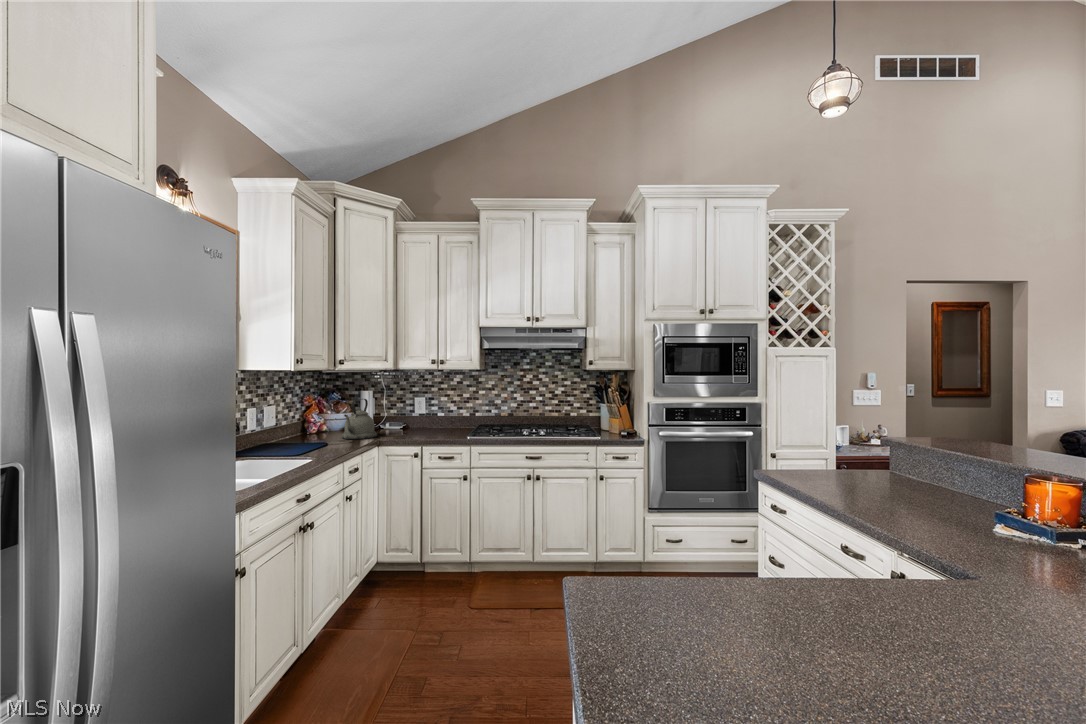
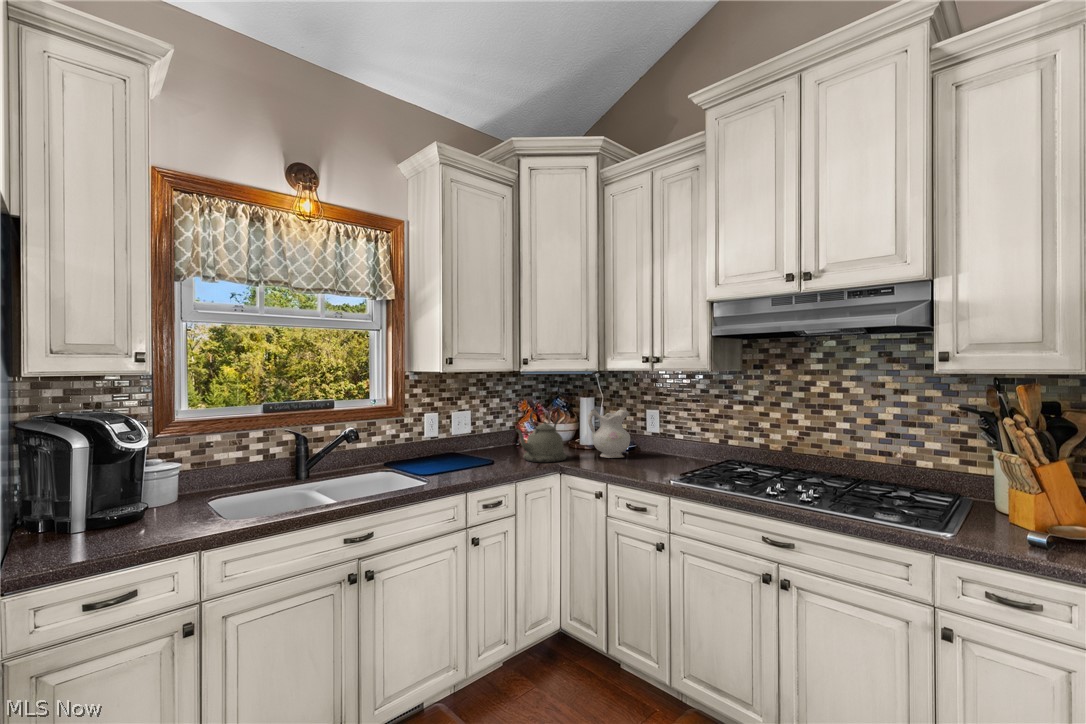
ceramic pitcher: none [387,397,416,432] -> present [588,409,630,458]

